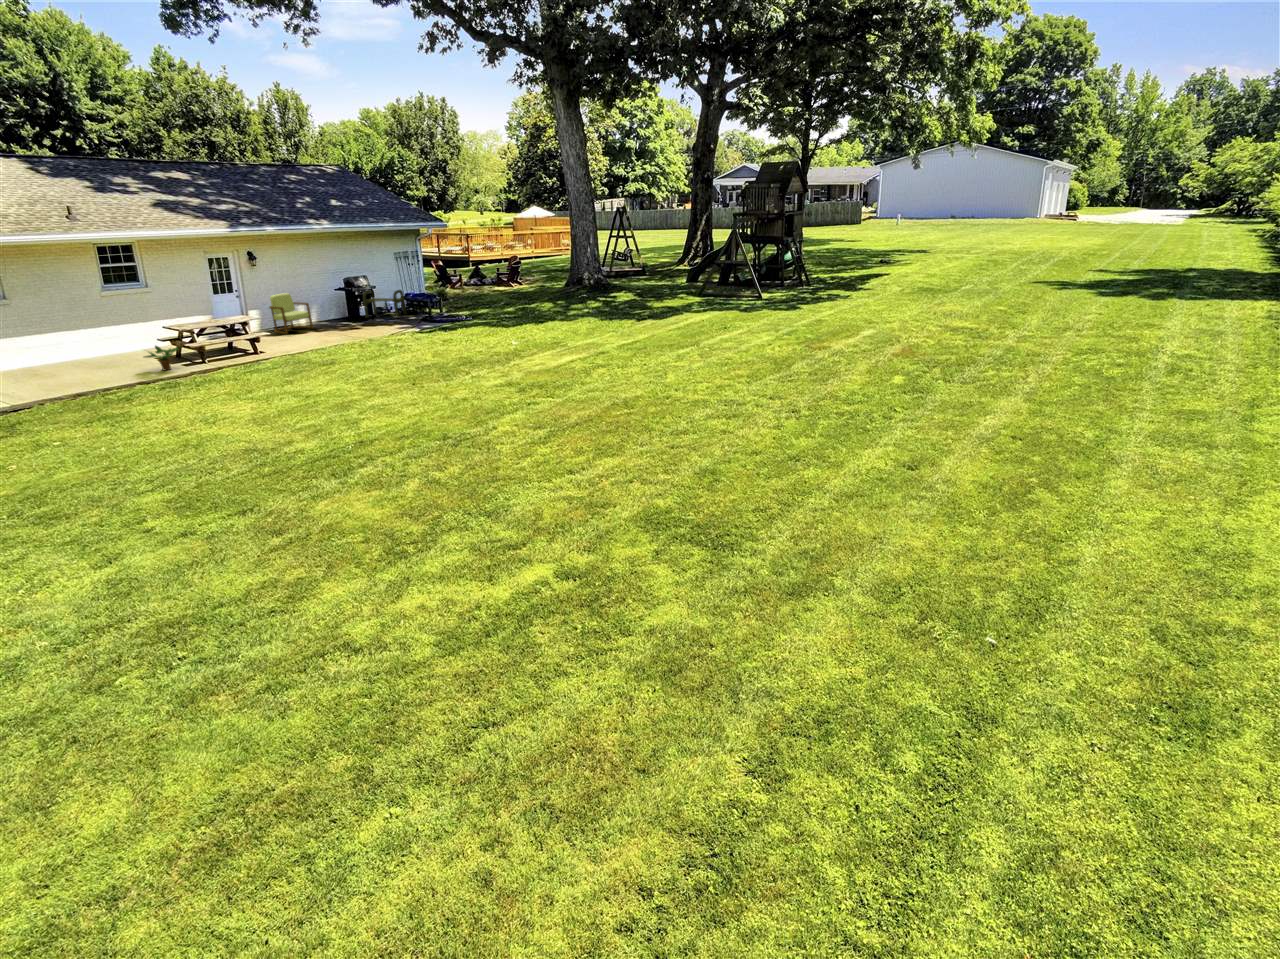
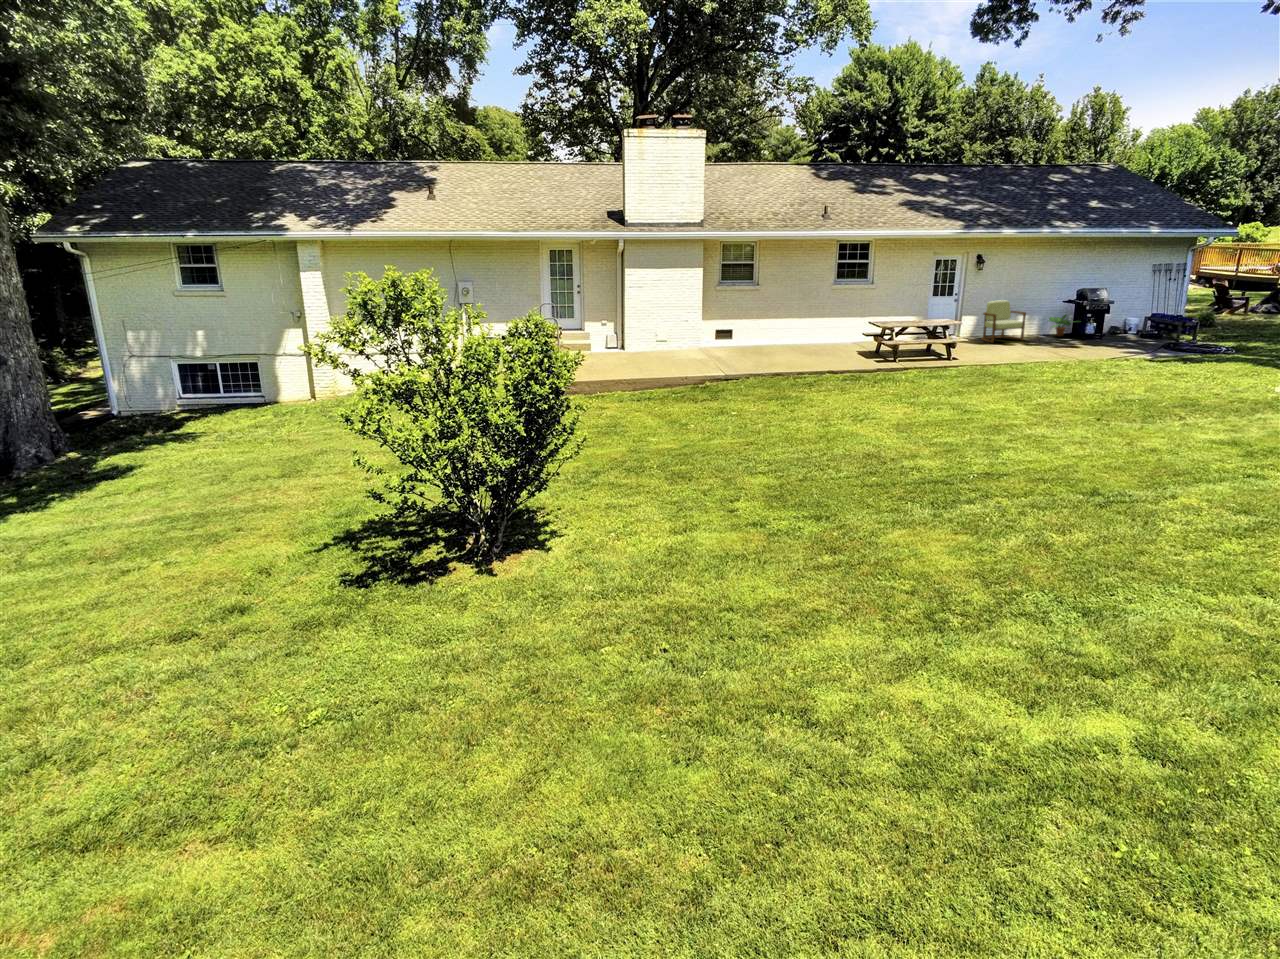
bench: present [363,290,406,318] -> none [1090,304,1148,339]
potted plant: present [144,346,178,370] -> present [1048,315,1071,336]

